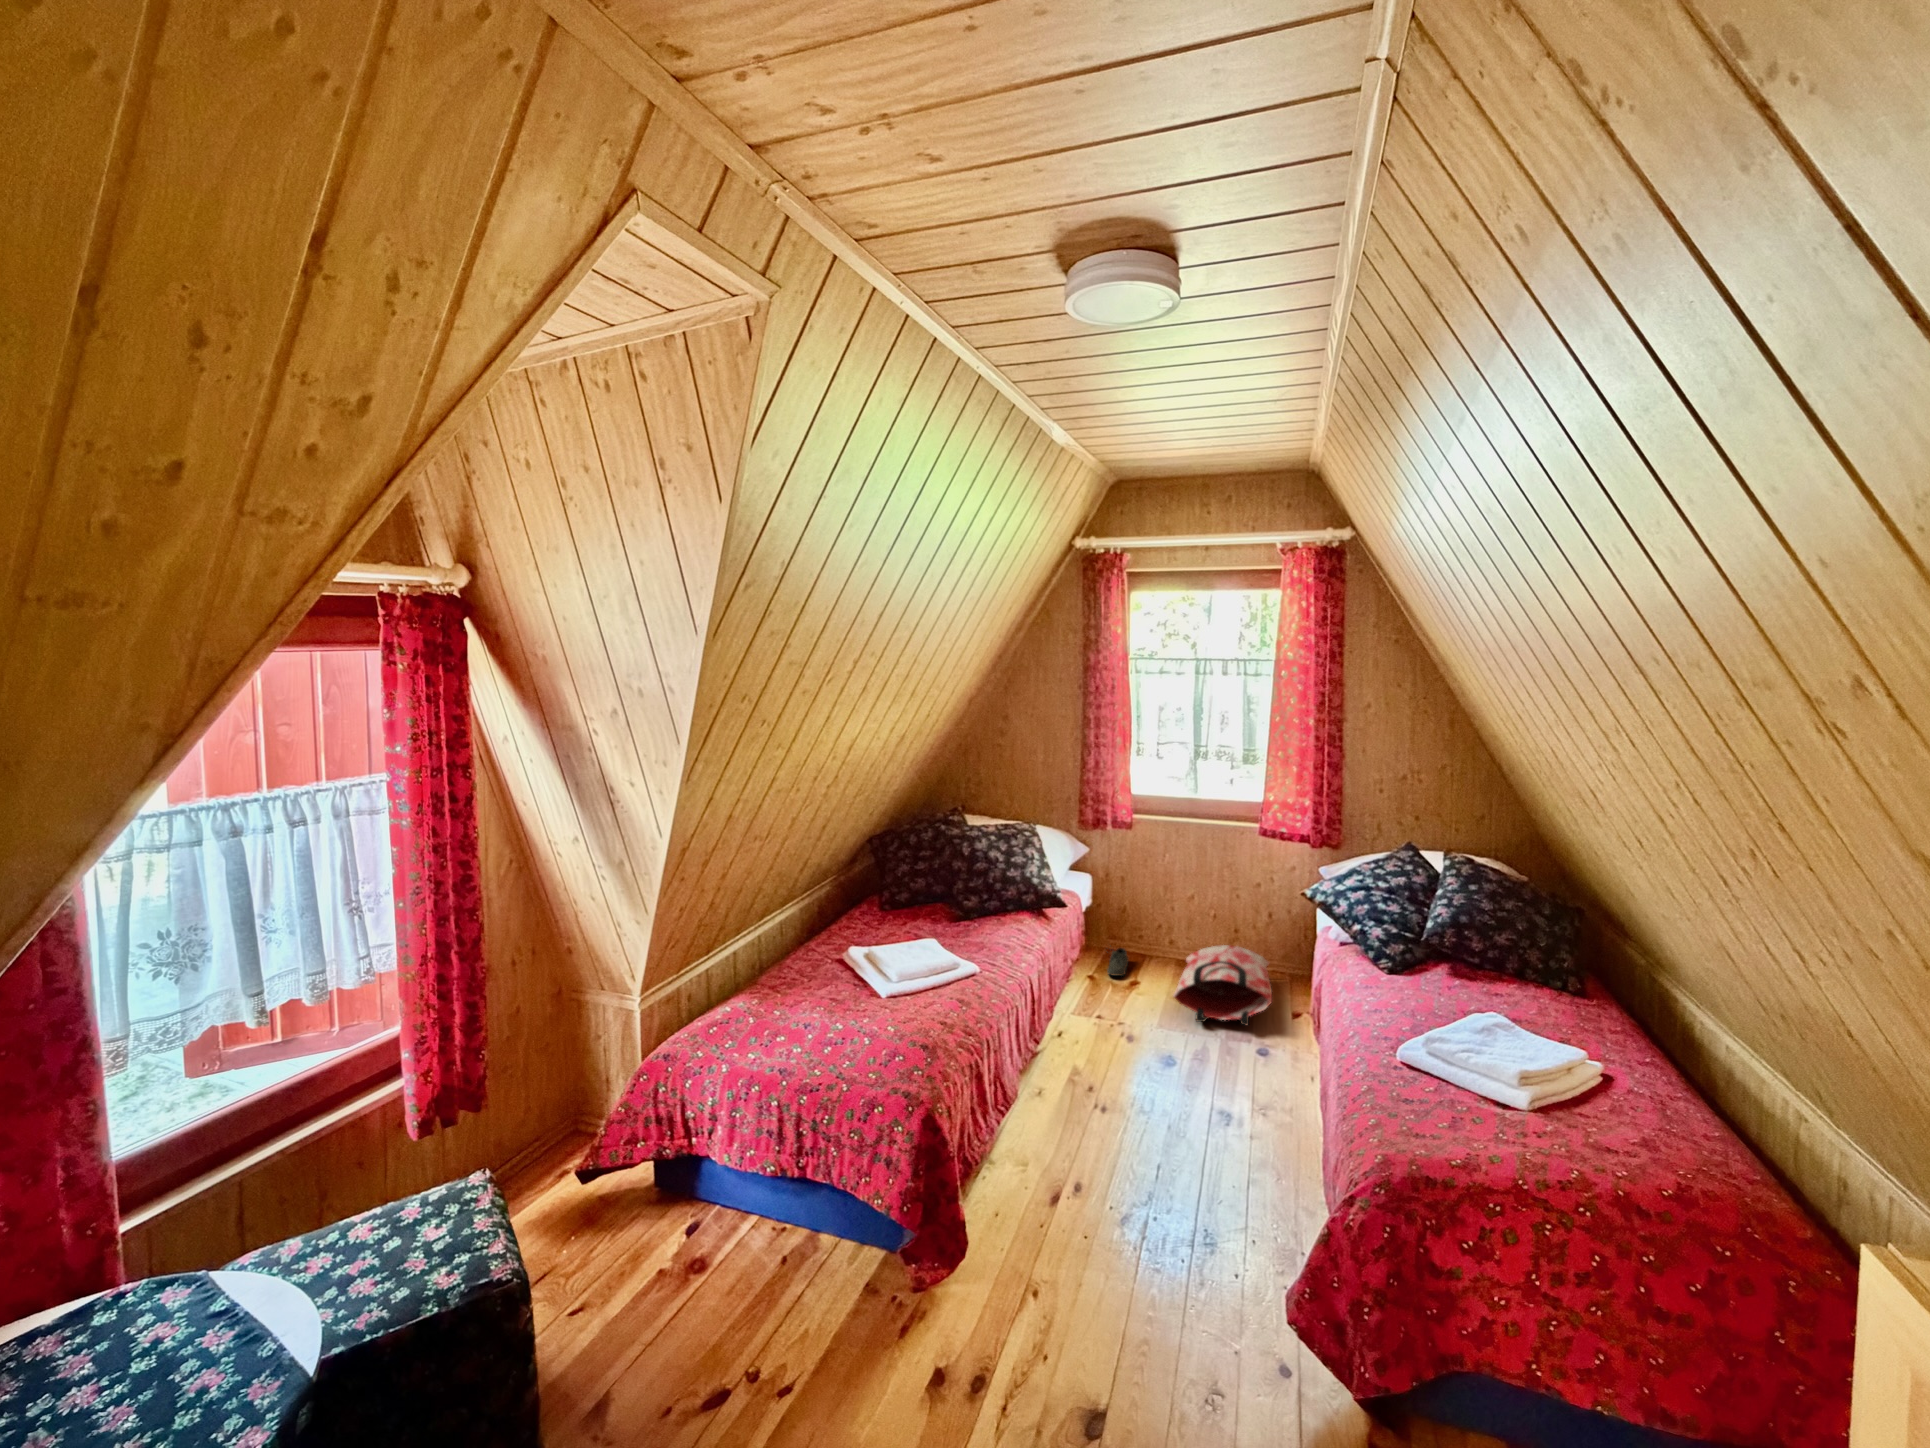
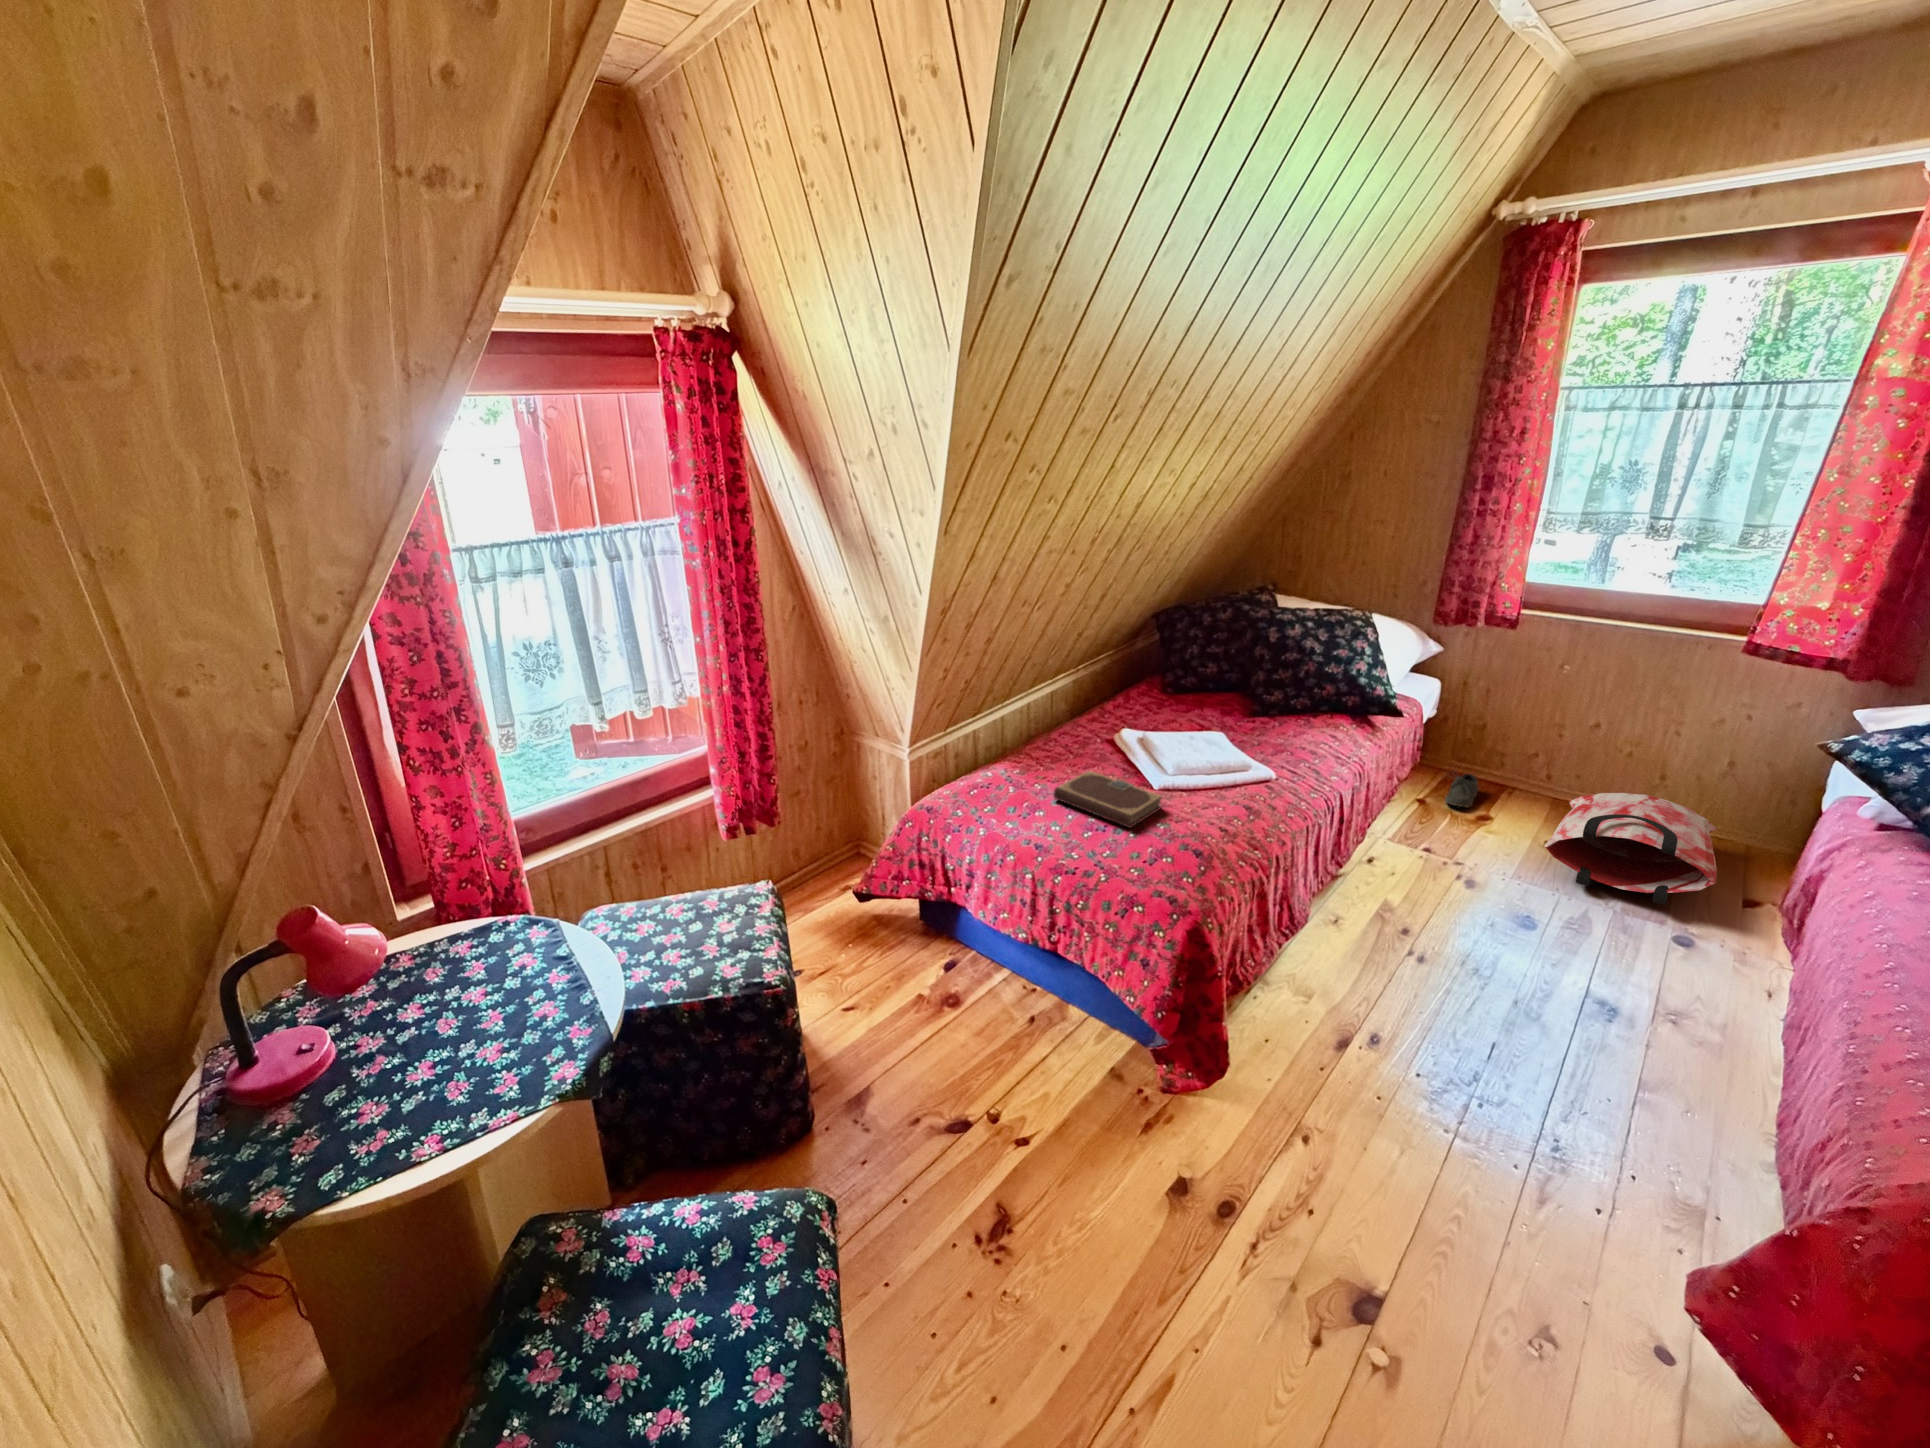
notebook: none [794,989,892,1036] -> present [1053,771,1162,828]

